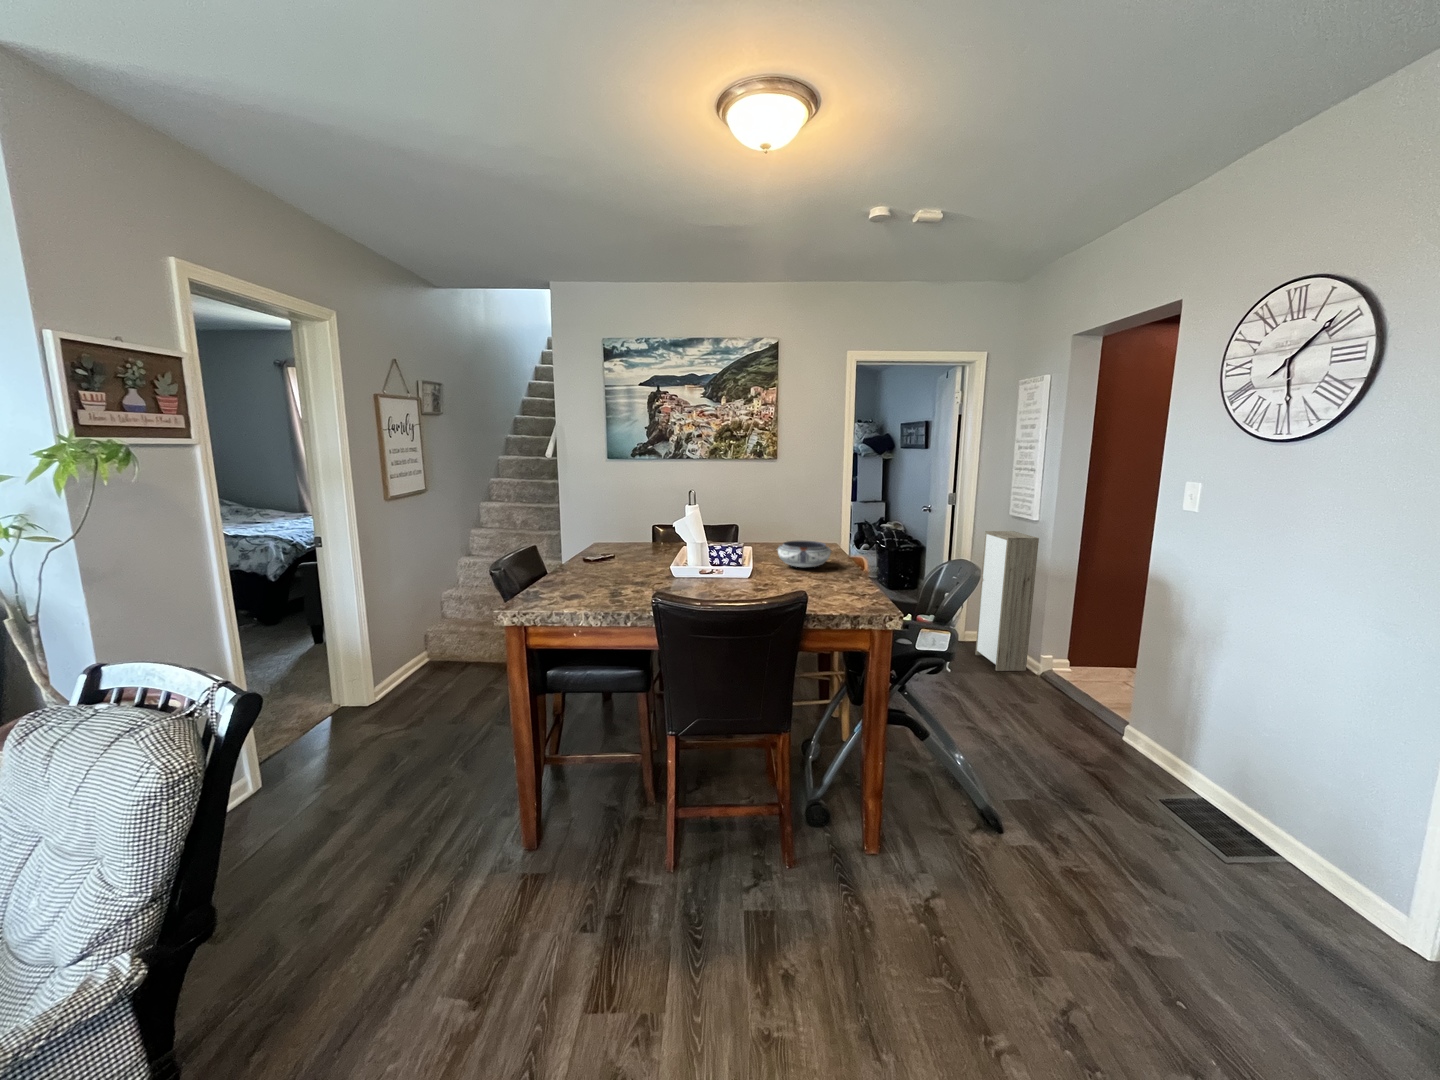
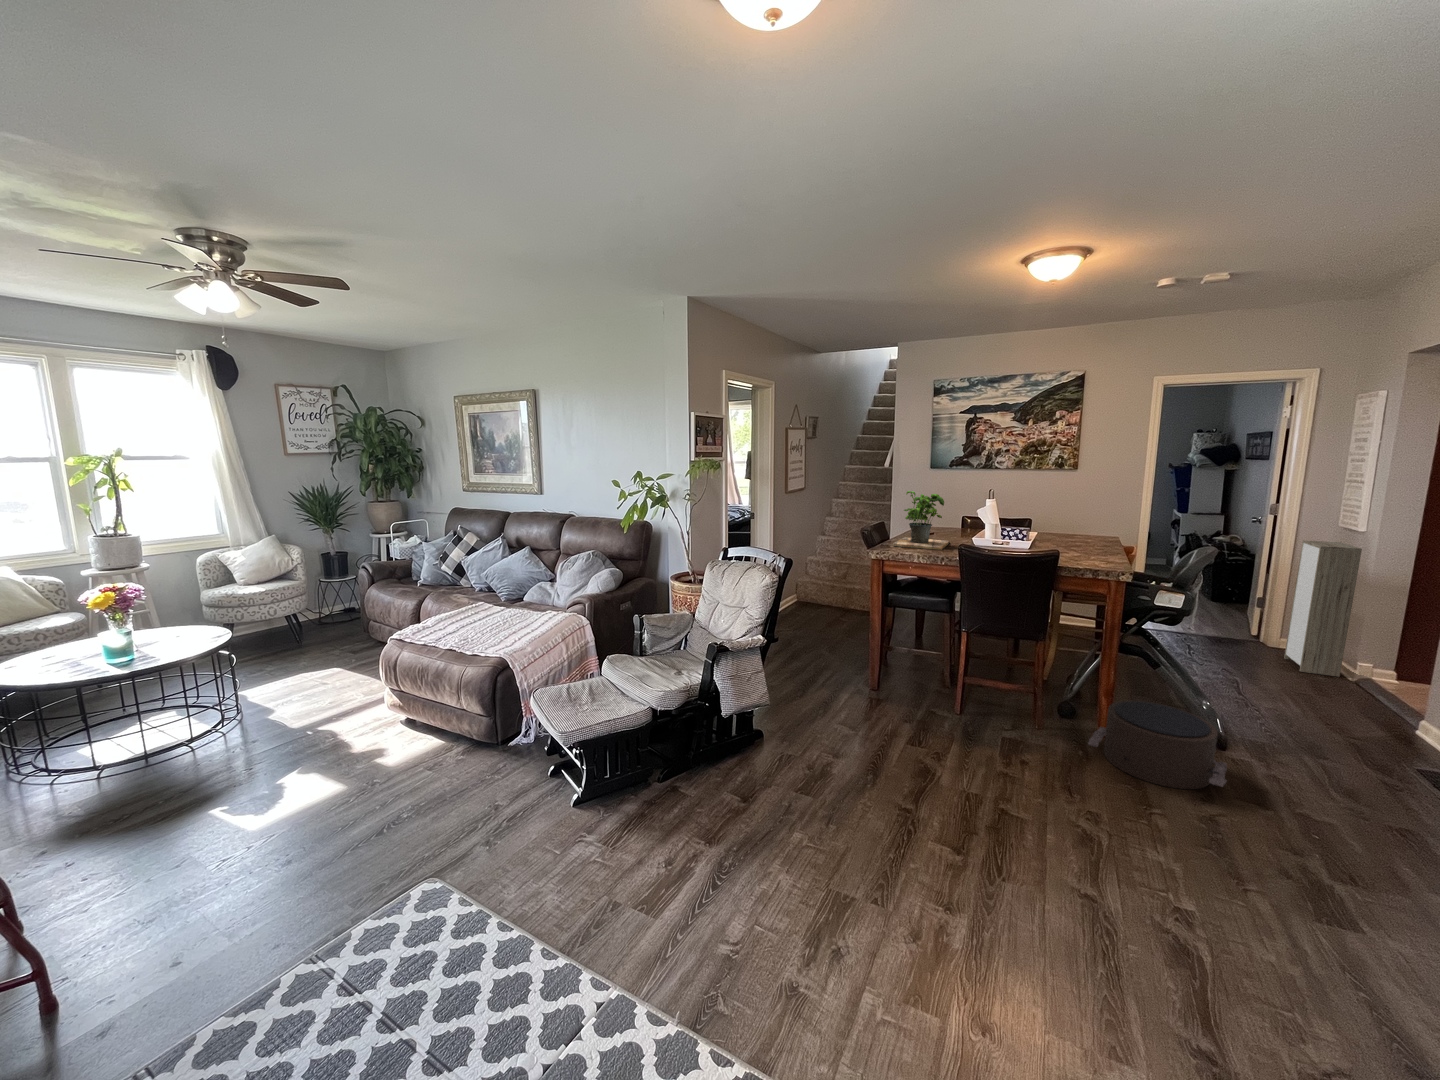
potted plant: none [540,496,636,596] -> present [893,491,950,550]
bowl: present [777,541,832,567] -> none [1054,529,1100,547]
pouf: none [874,805,1072,978] -> present [1088,700,1227,789]

